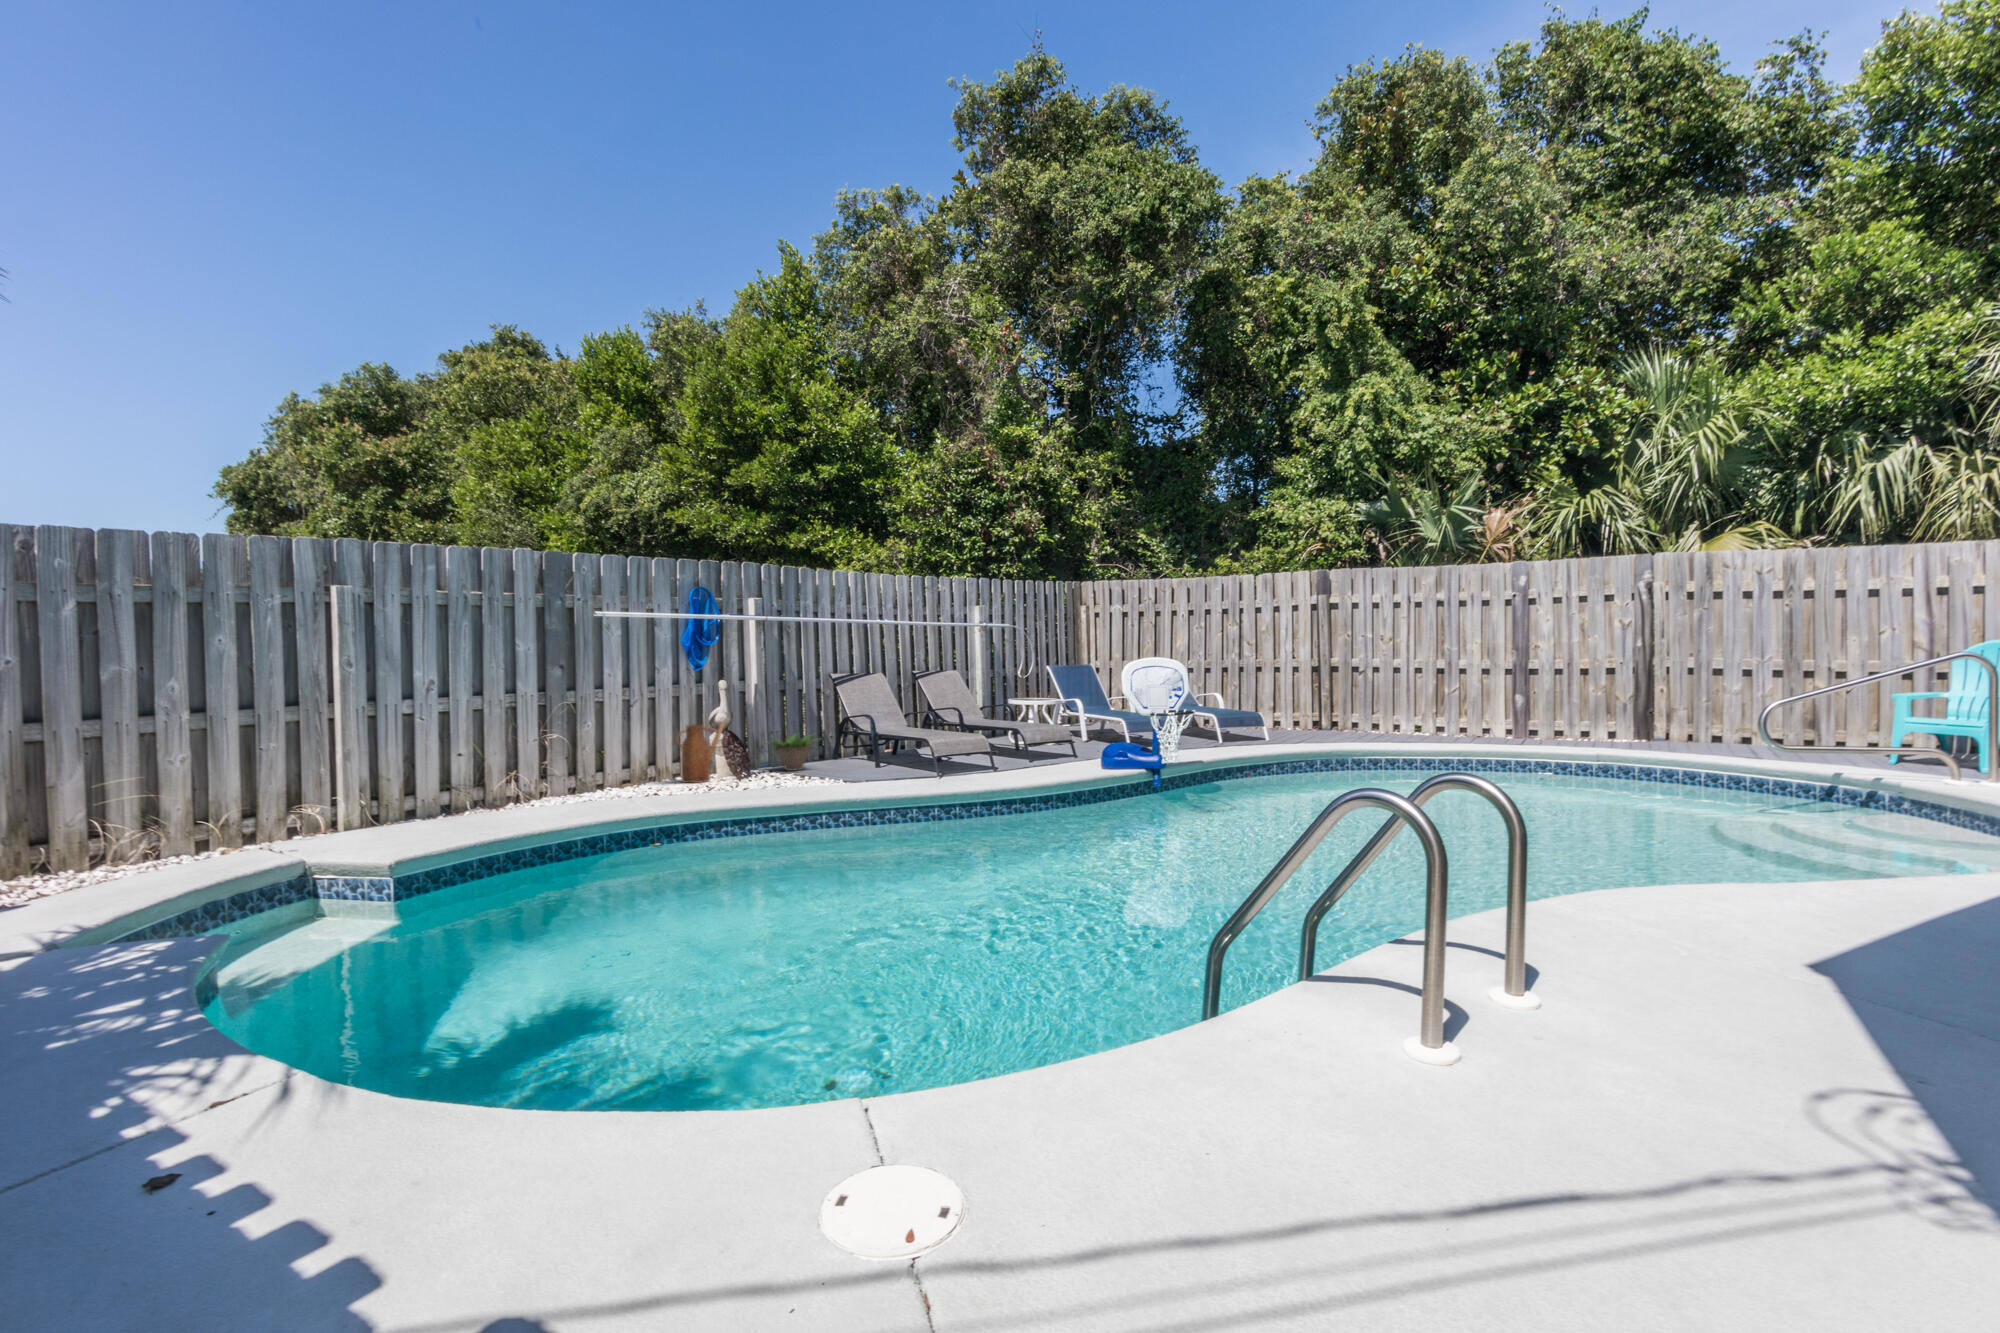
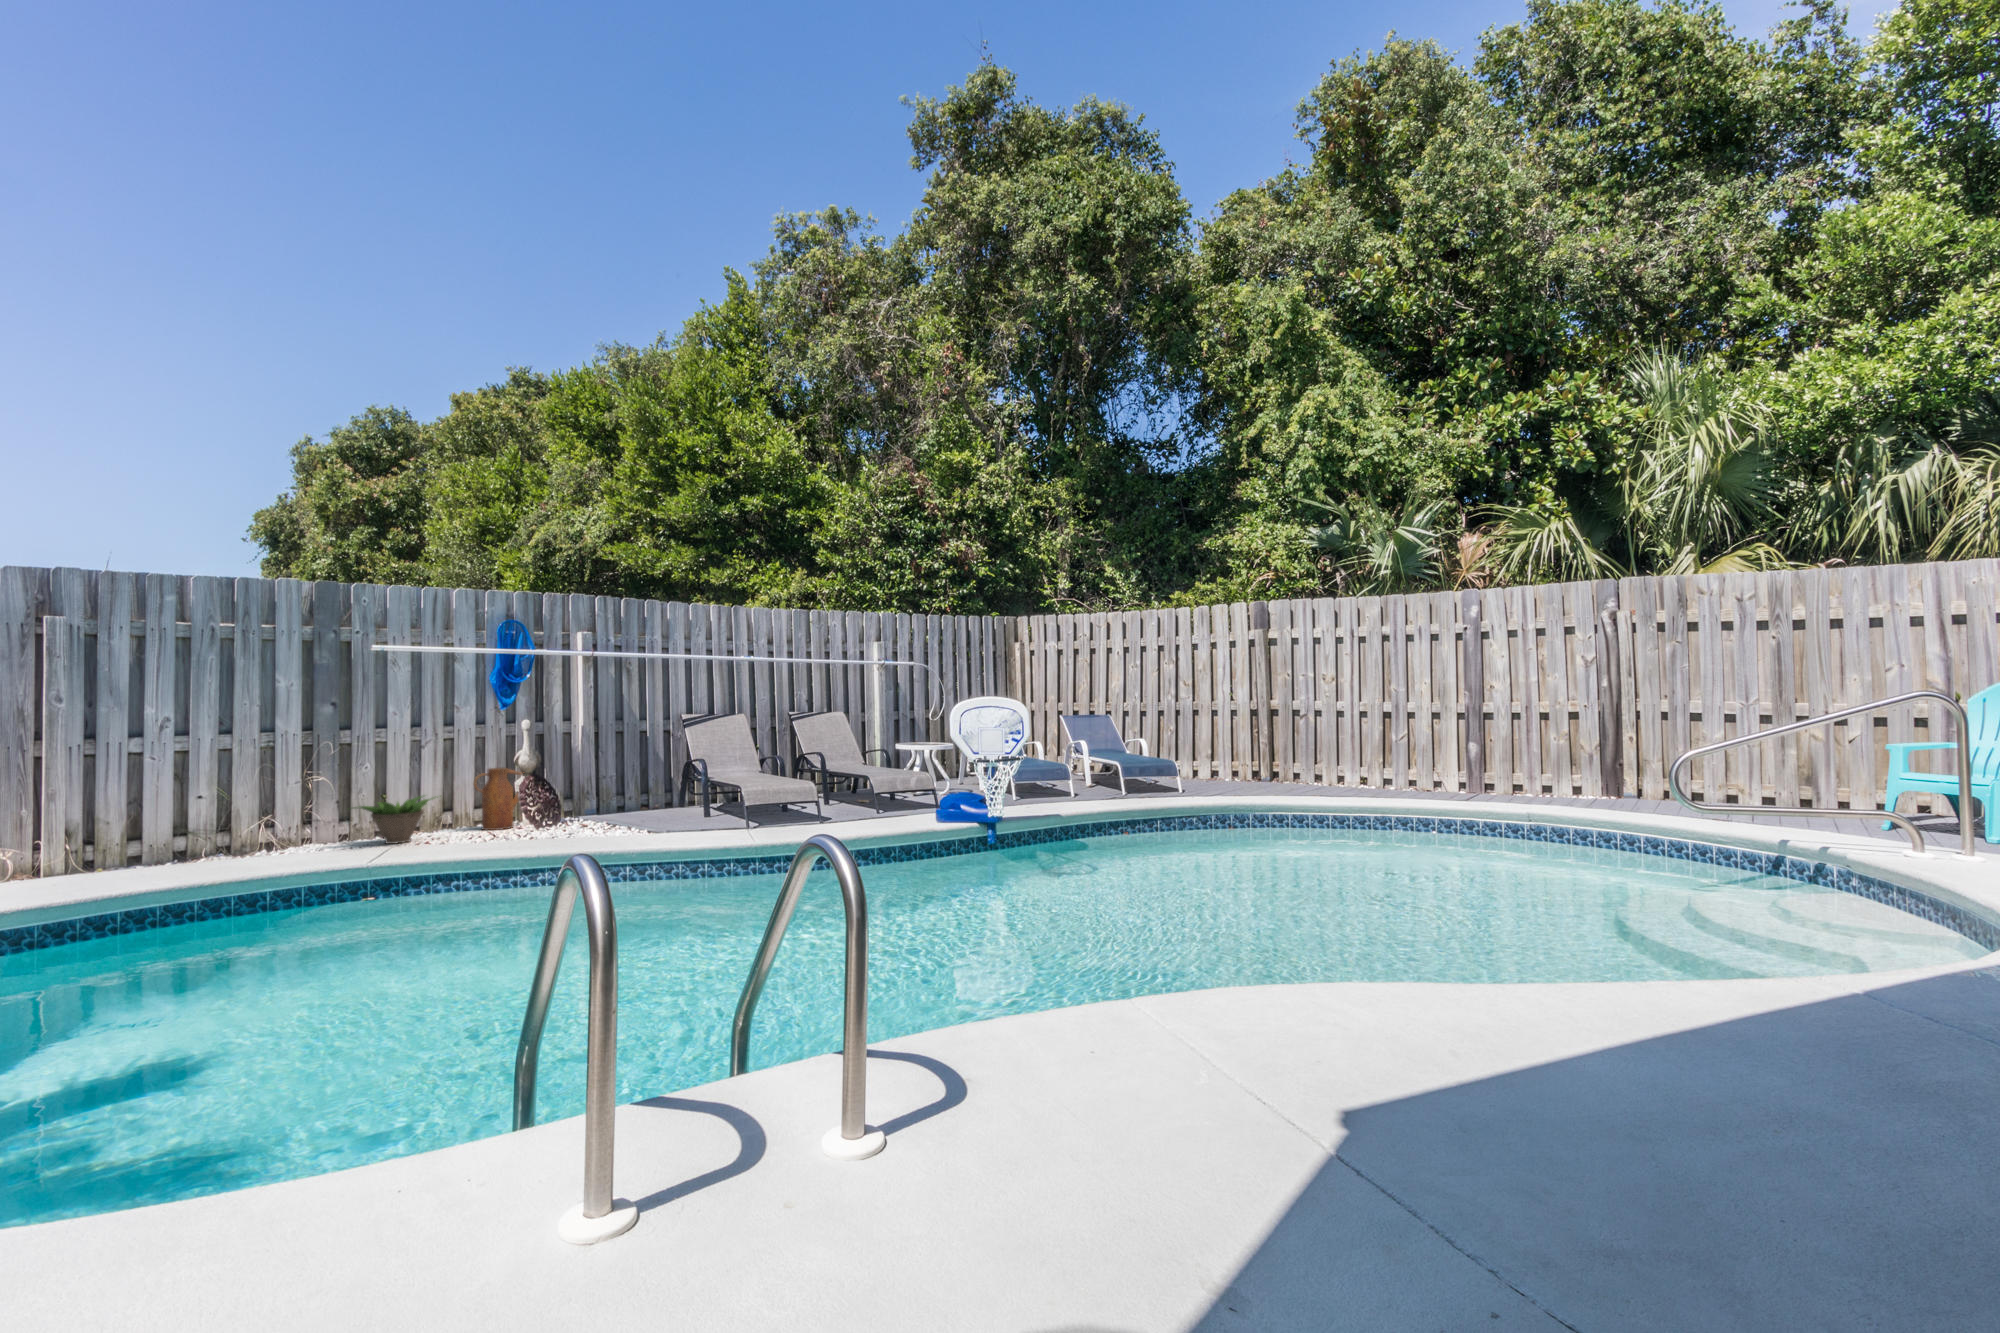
decorative plant: present [762,734,821,771] -> present [348,796,433,844]

